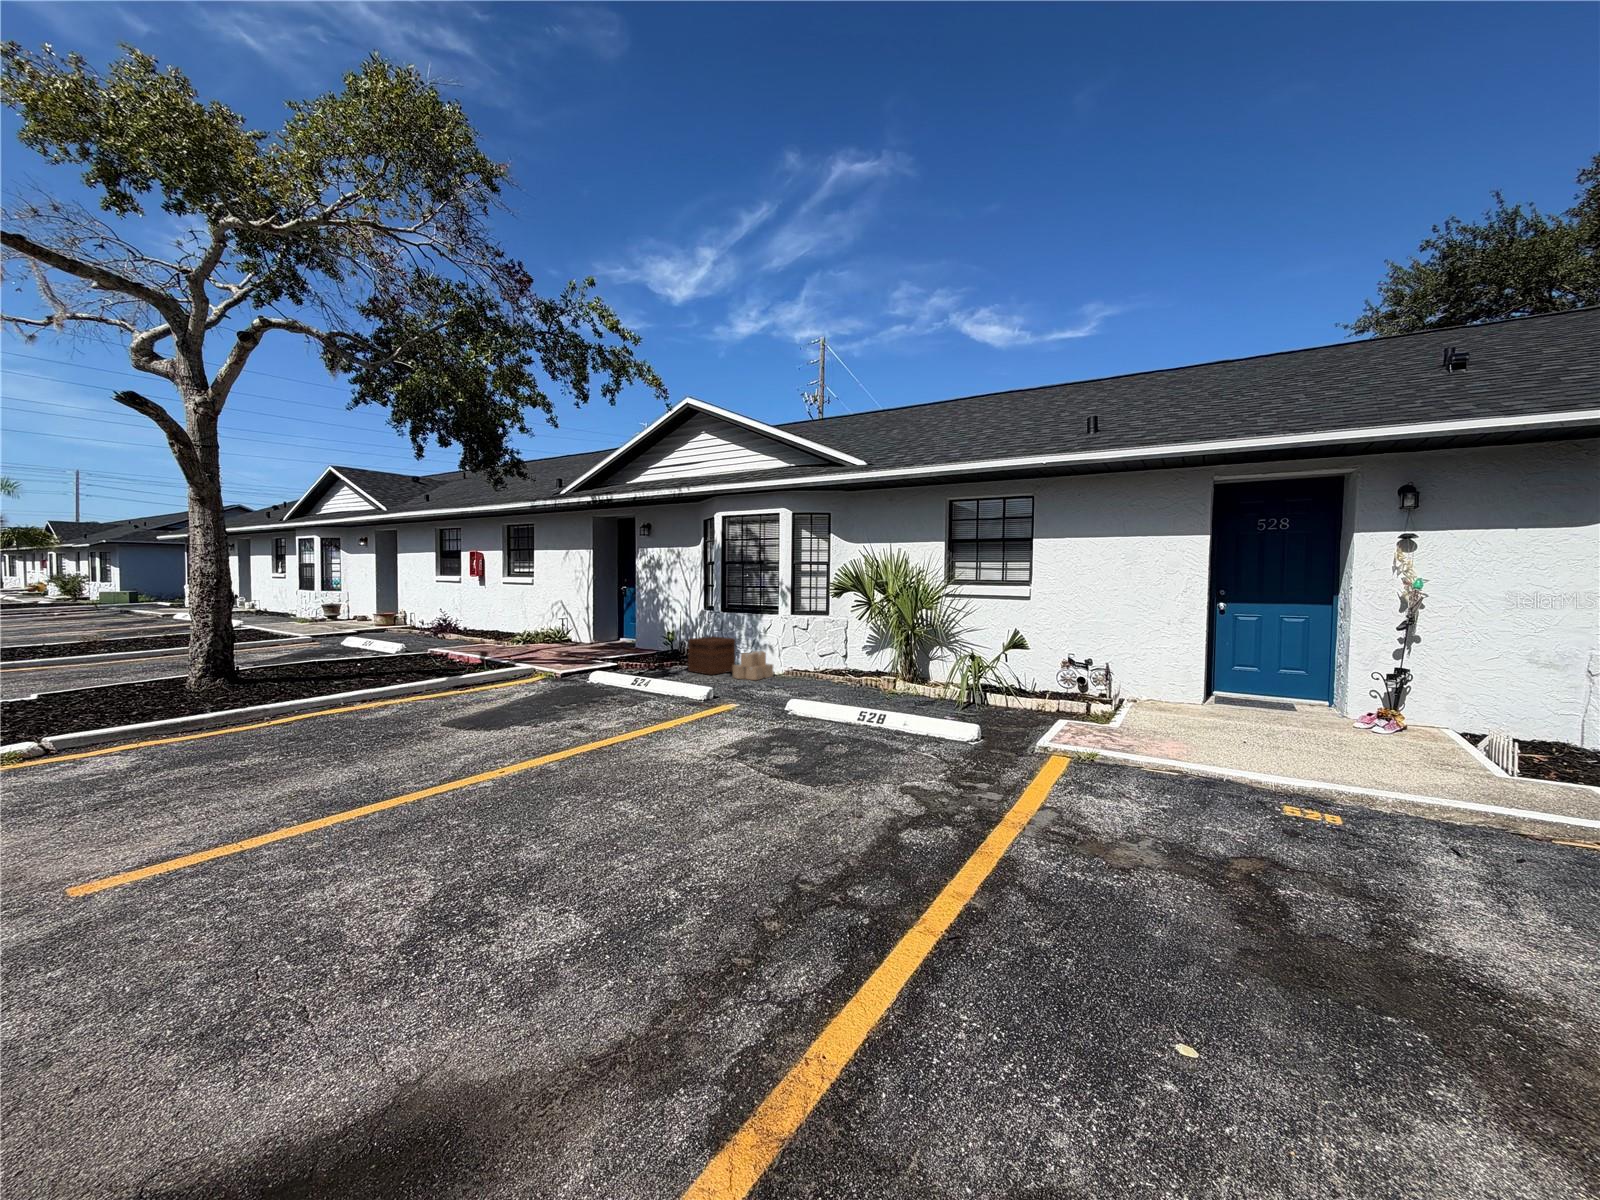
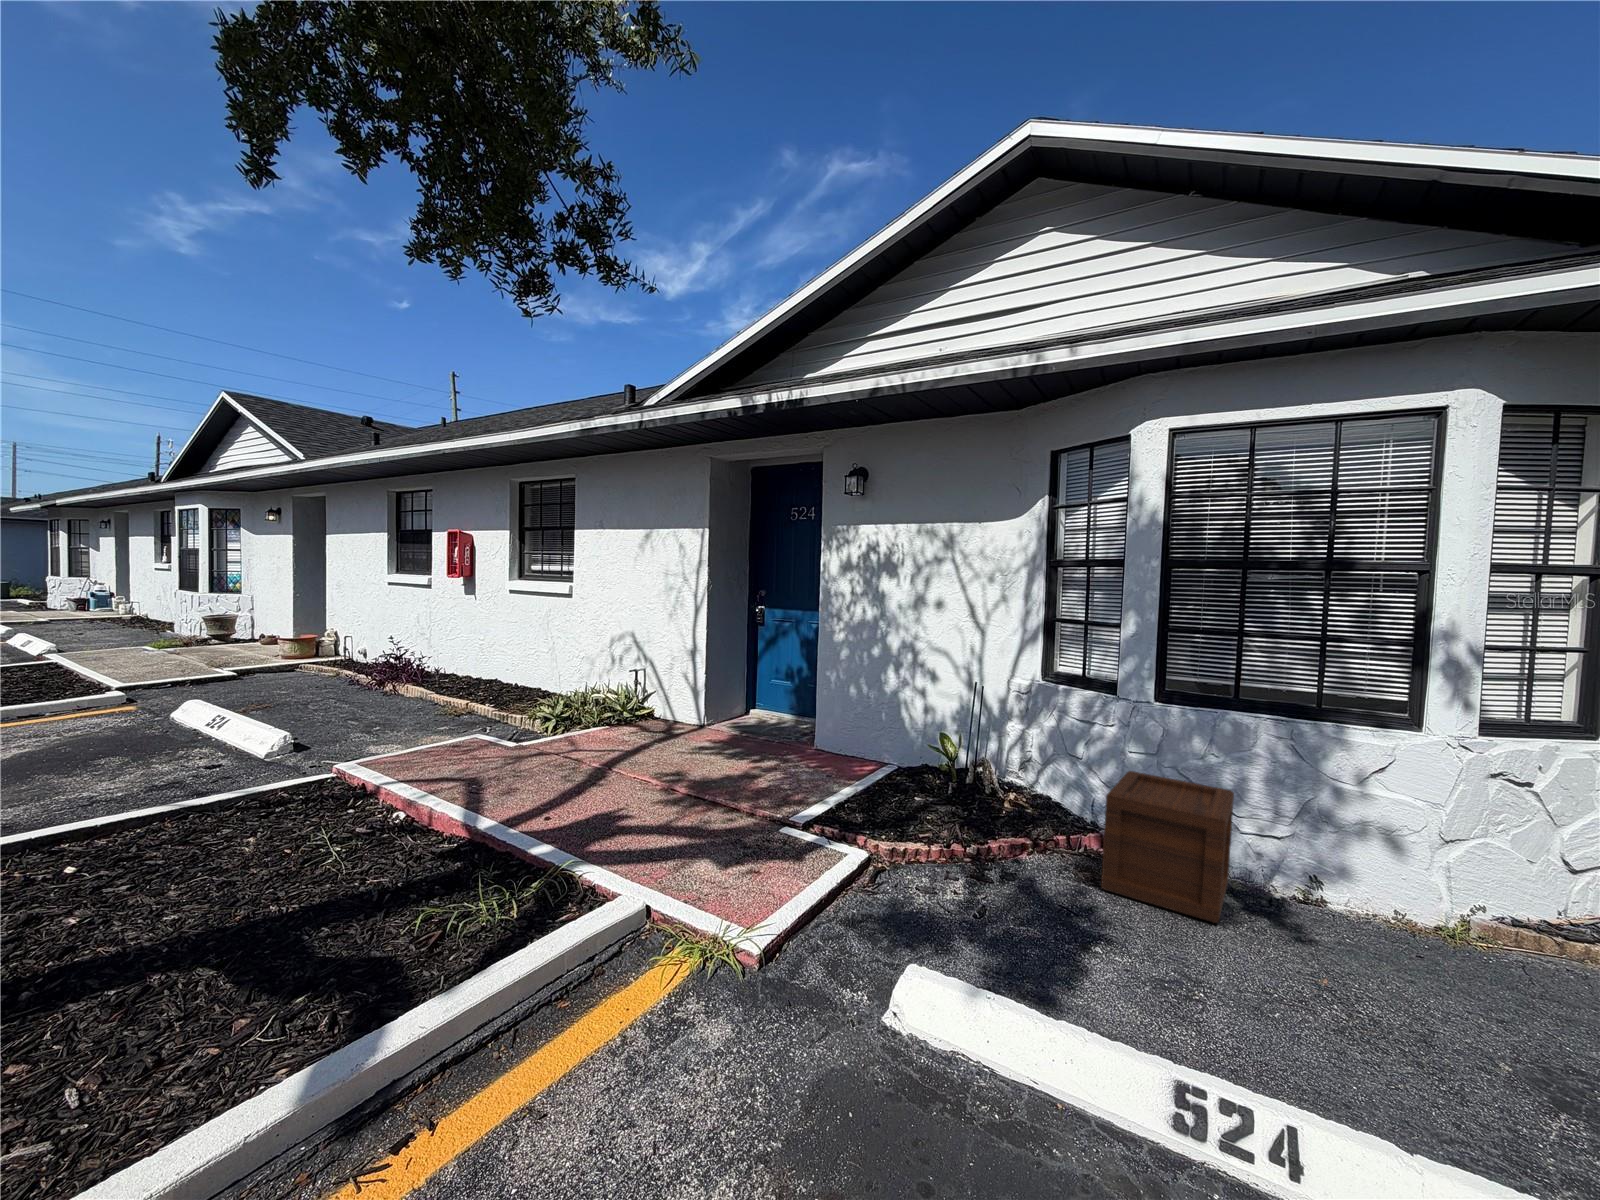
cardboard box: present [733,651,773,680] -> none [1309,844,1442,977]

